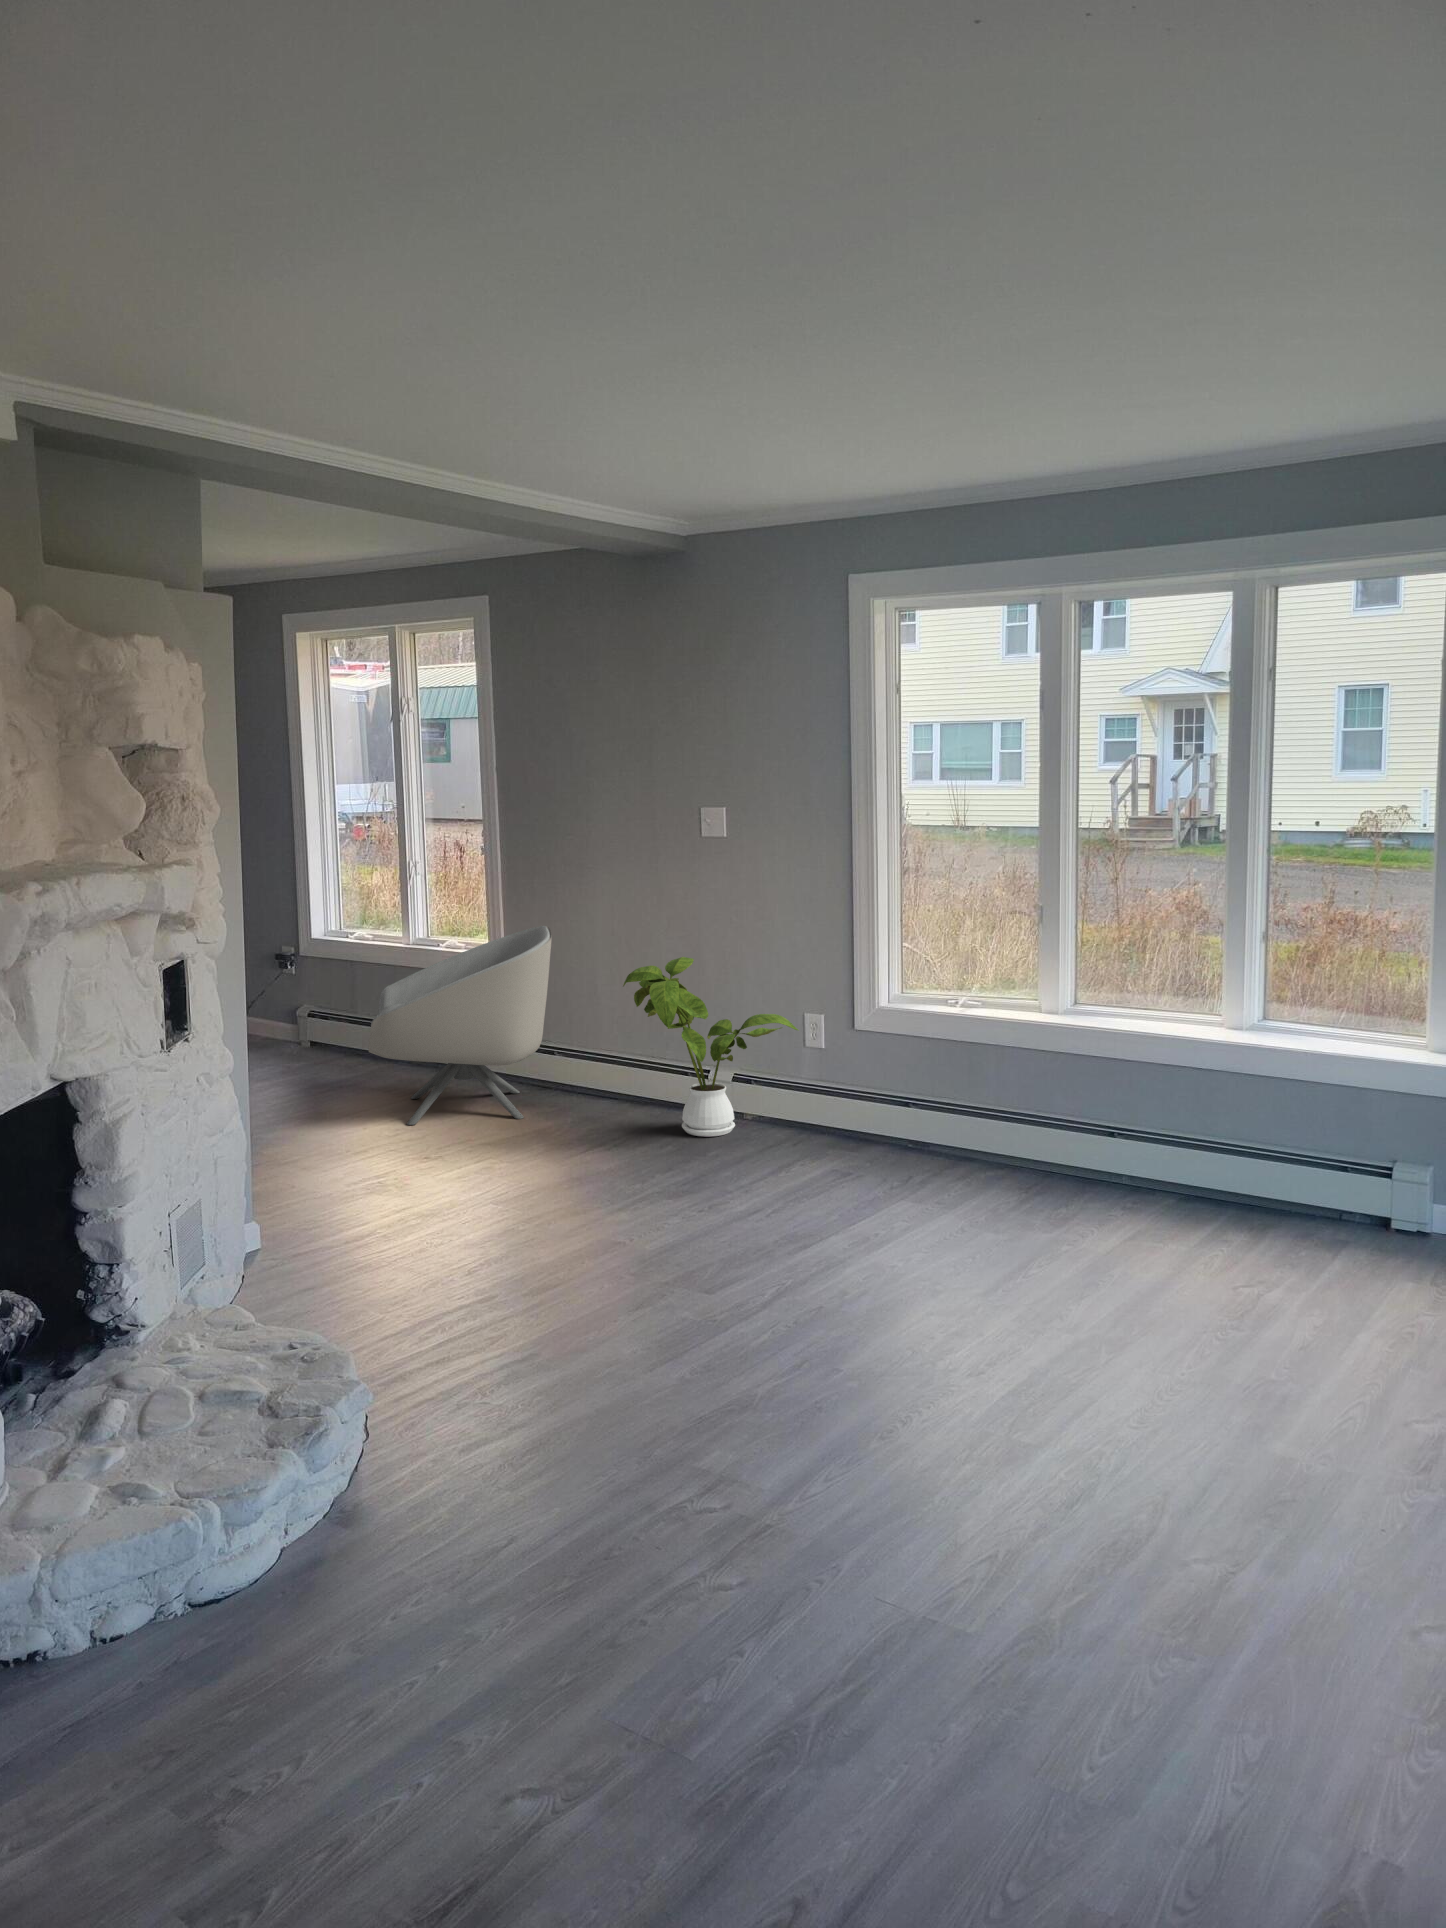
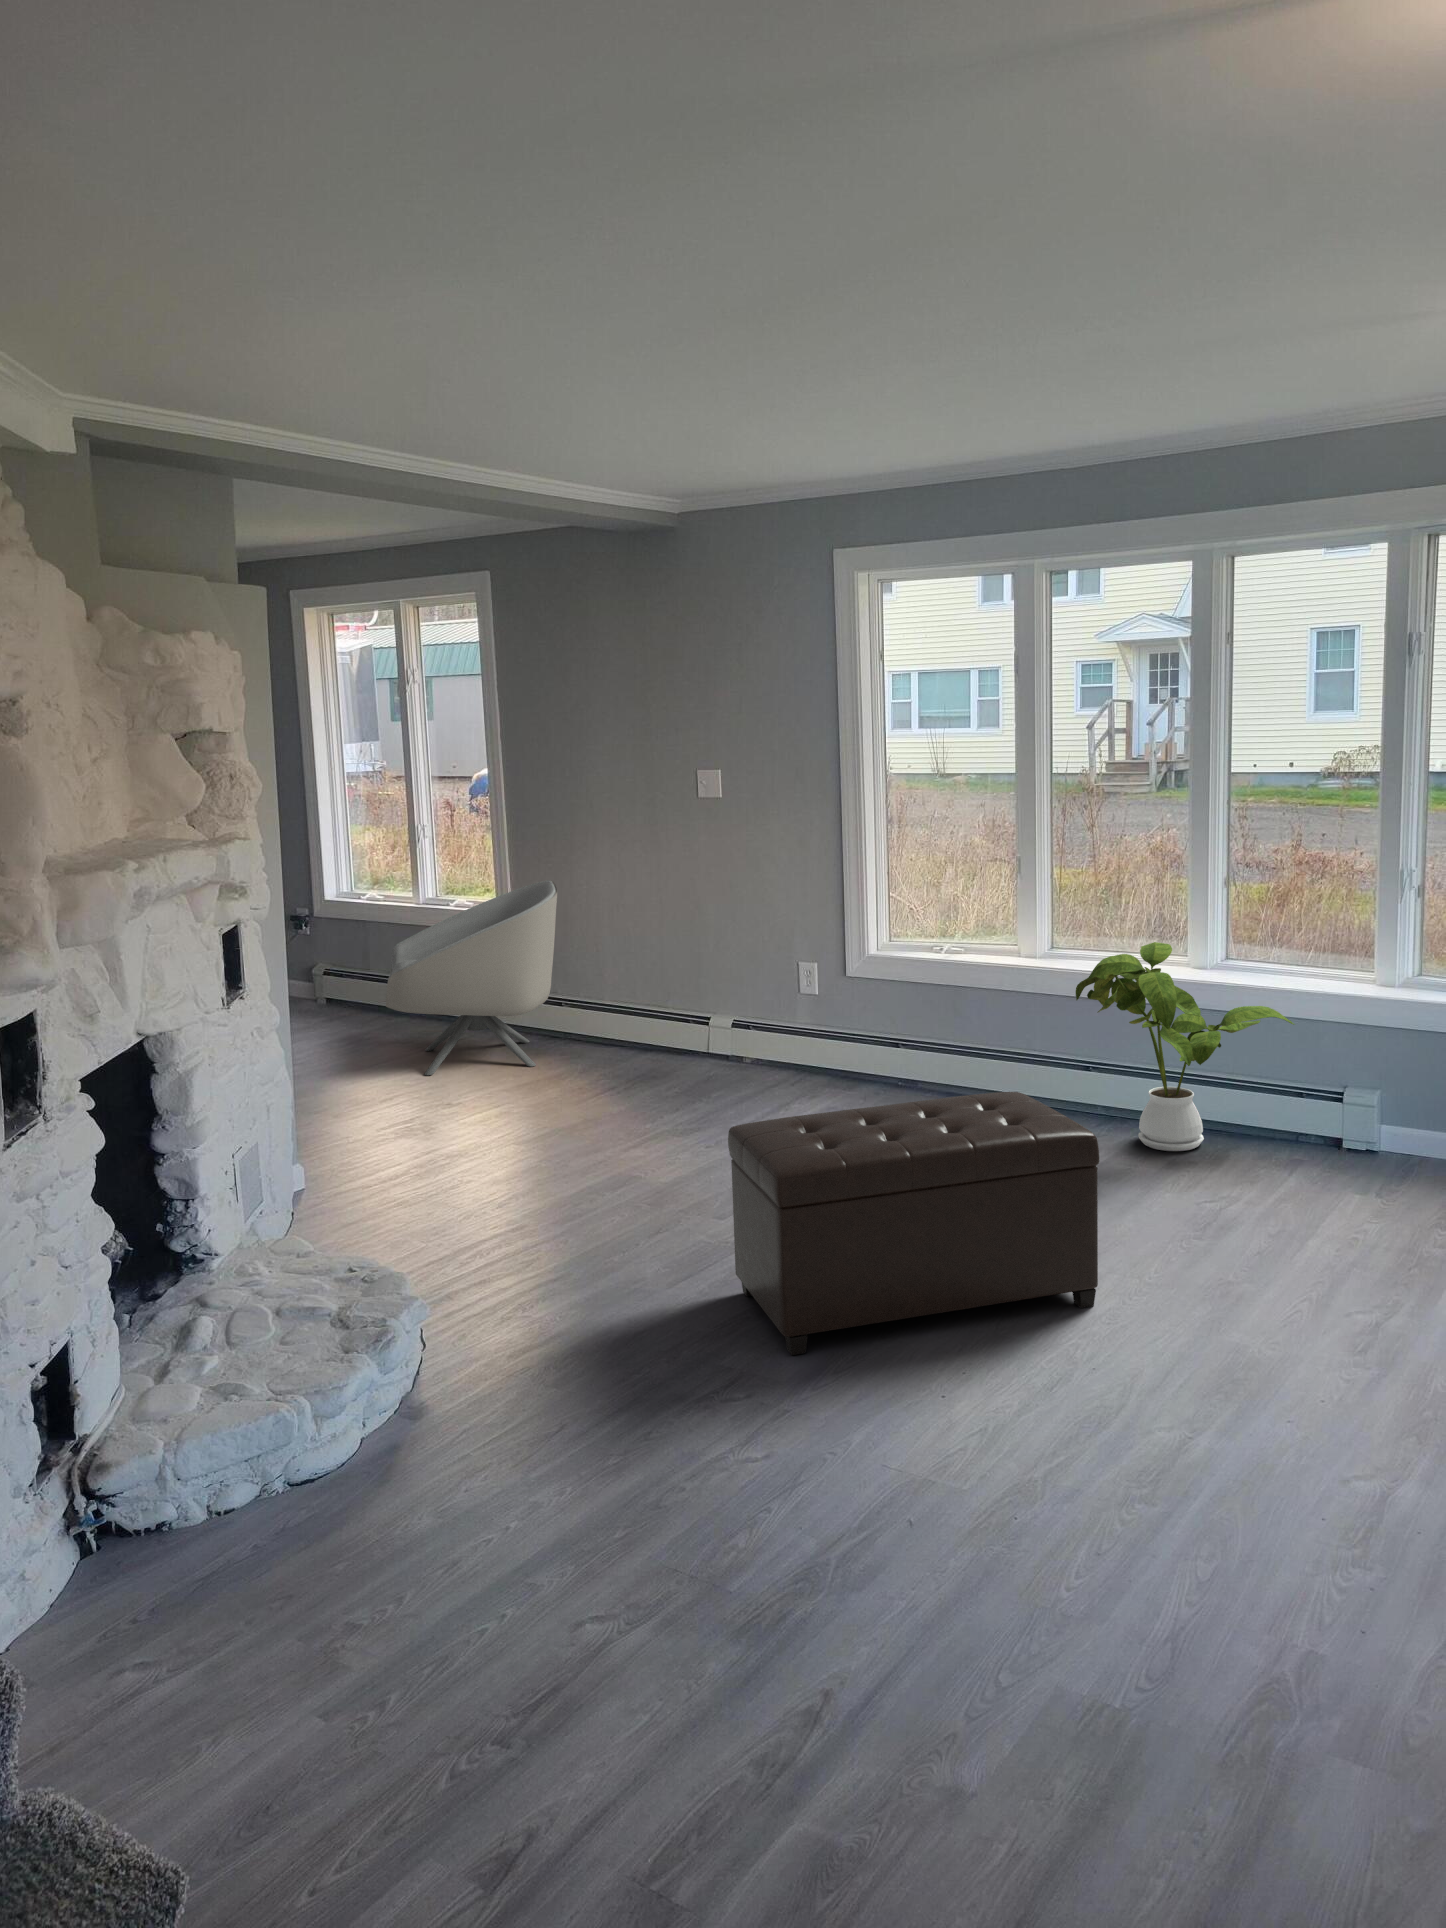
house plant: present [623,957,798,1137] -> present [1076,942,1294,1151]
ottoman: none [715,1167,1129,1461] -> present [728,1092,1099,1355]

